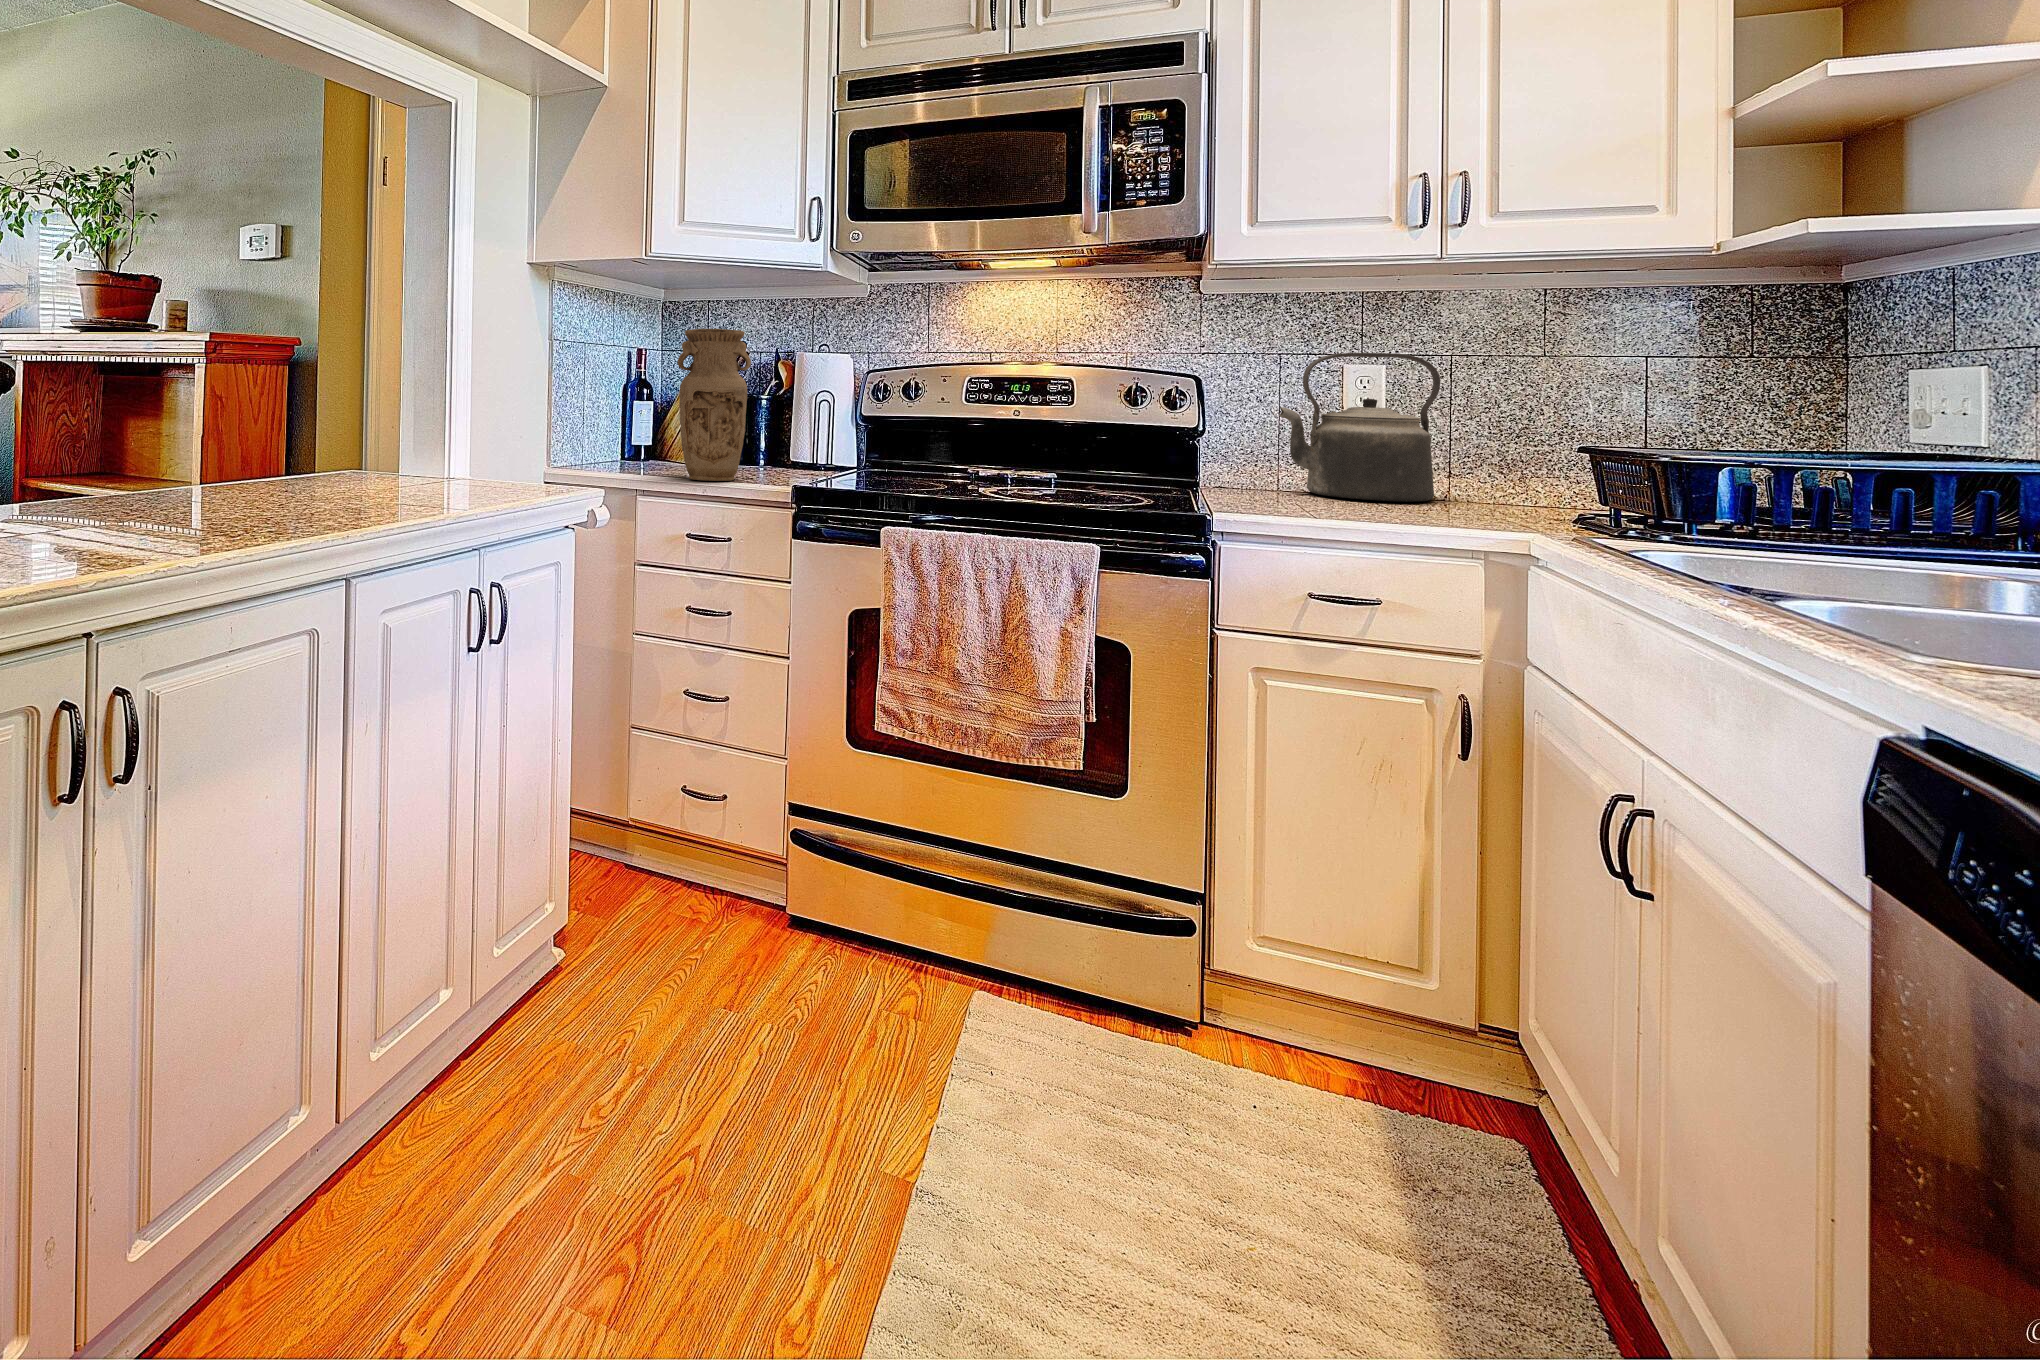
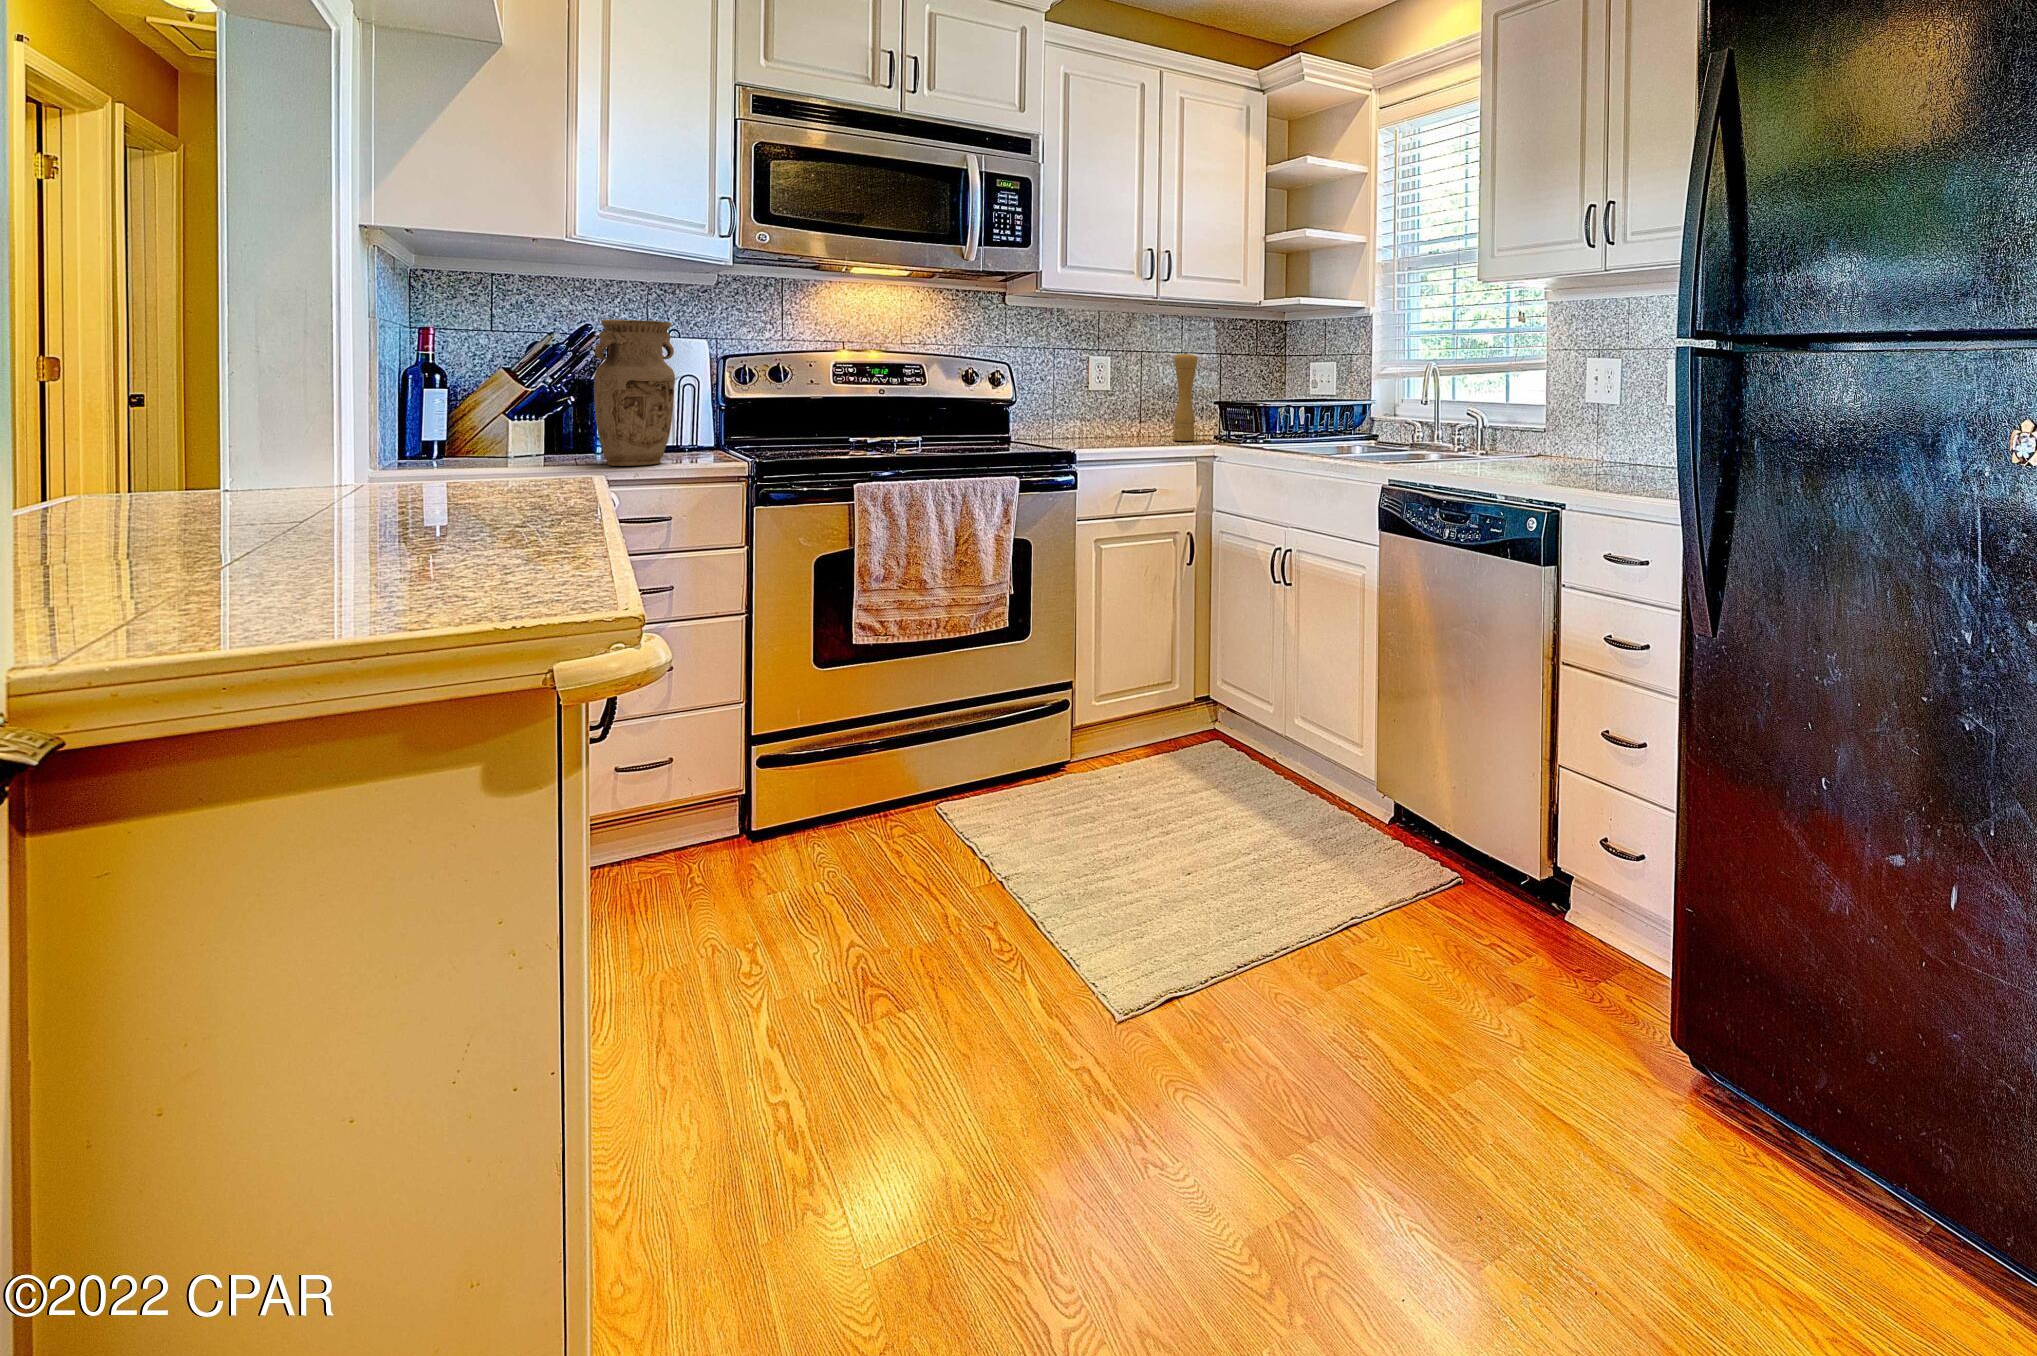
kettle: present [1280,353,1440,502] -> none [1066,348,1144,437]
pepper mill: none [1472,353,1525,520] -> present [1173,353,1197,441]

